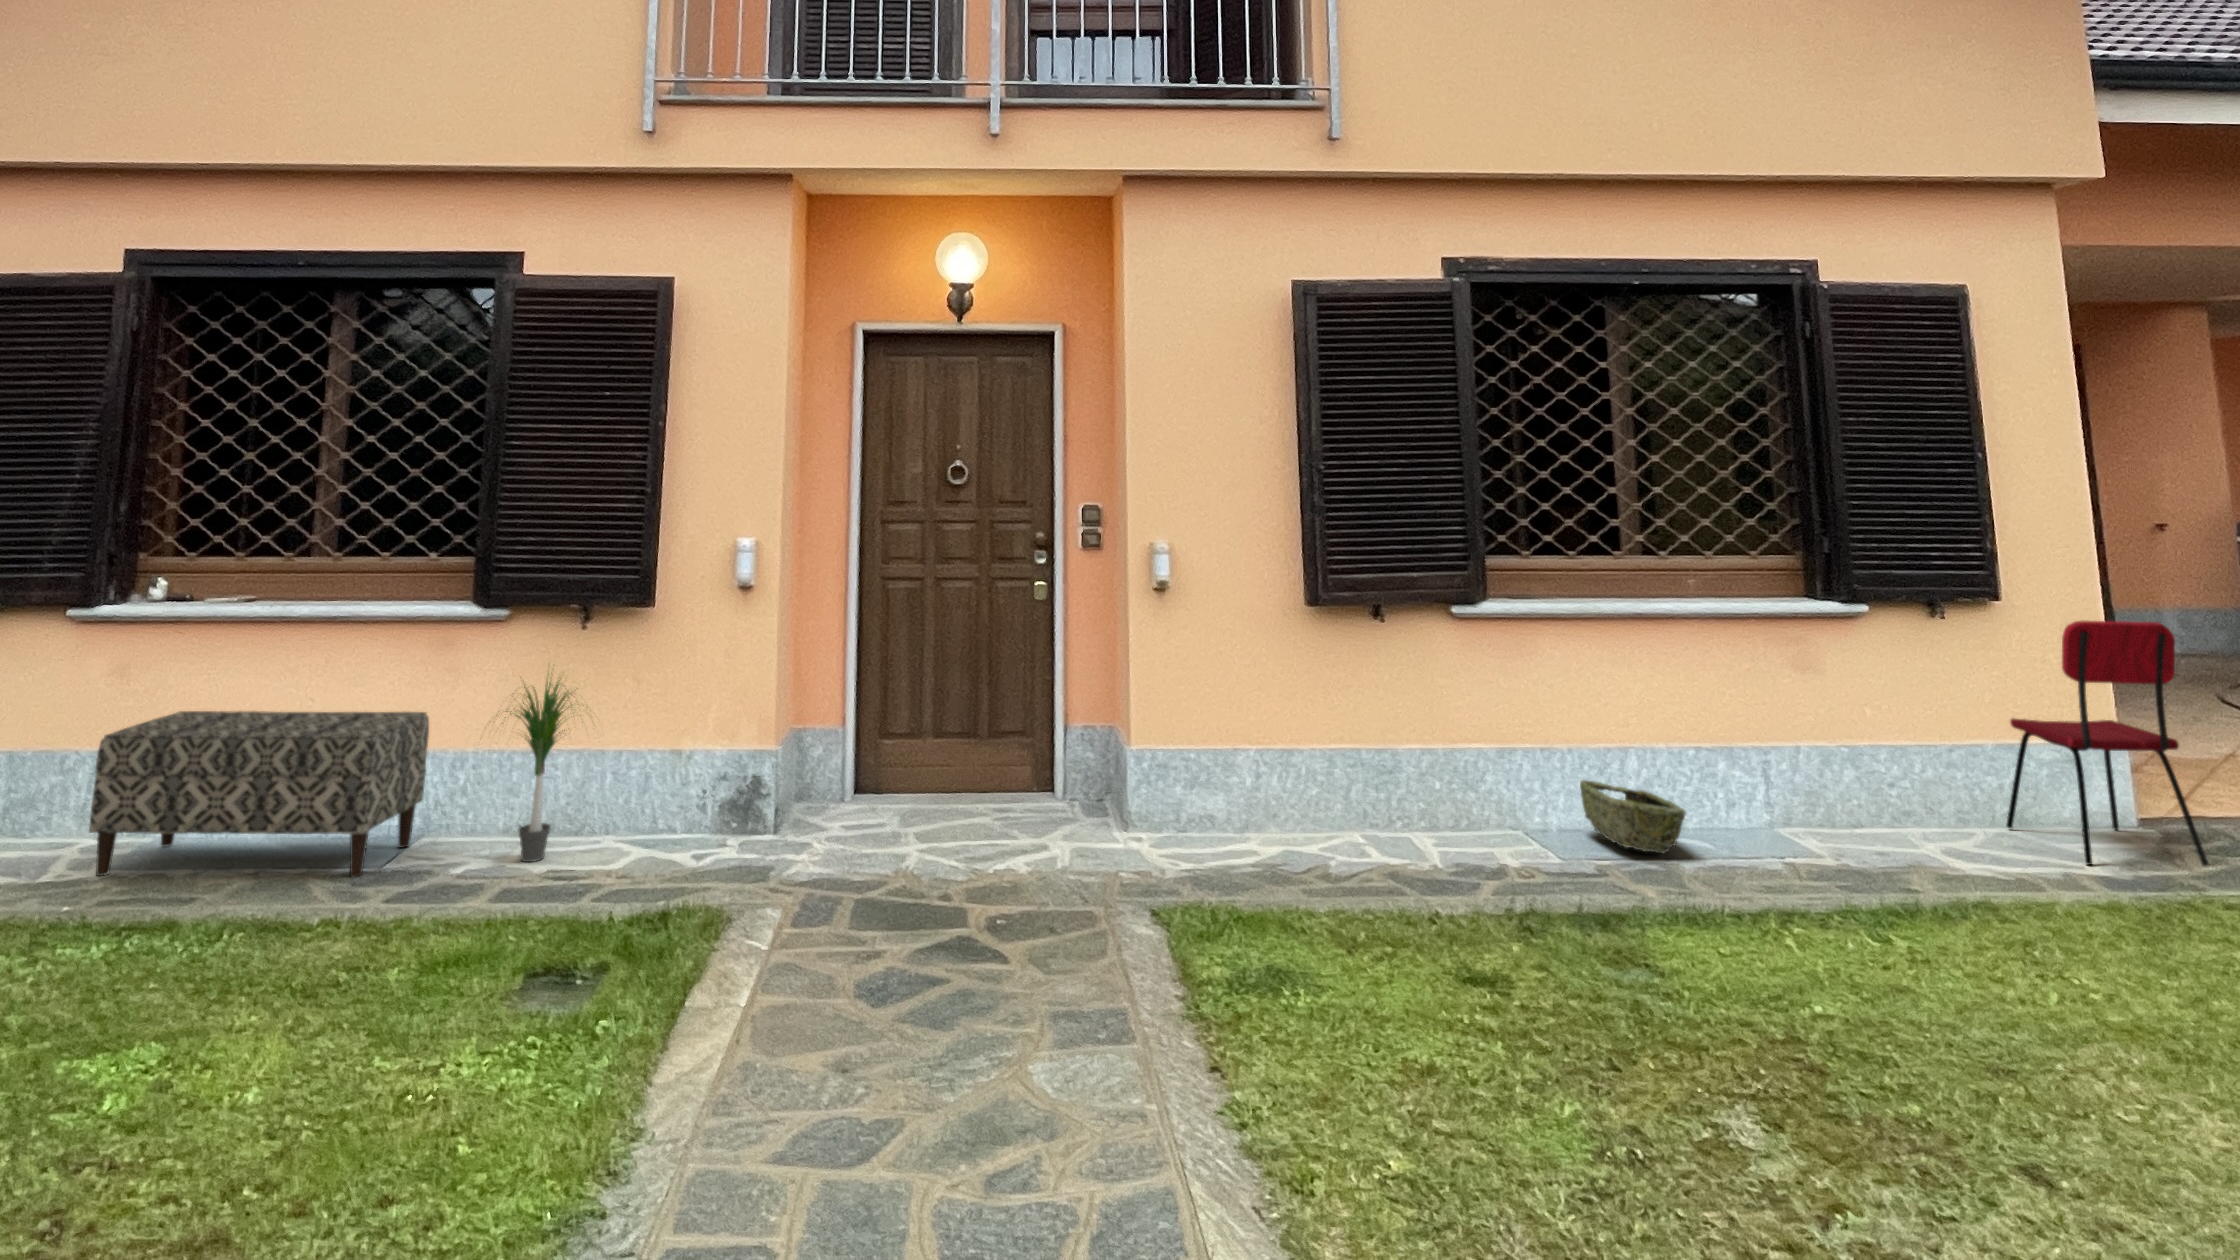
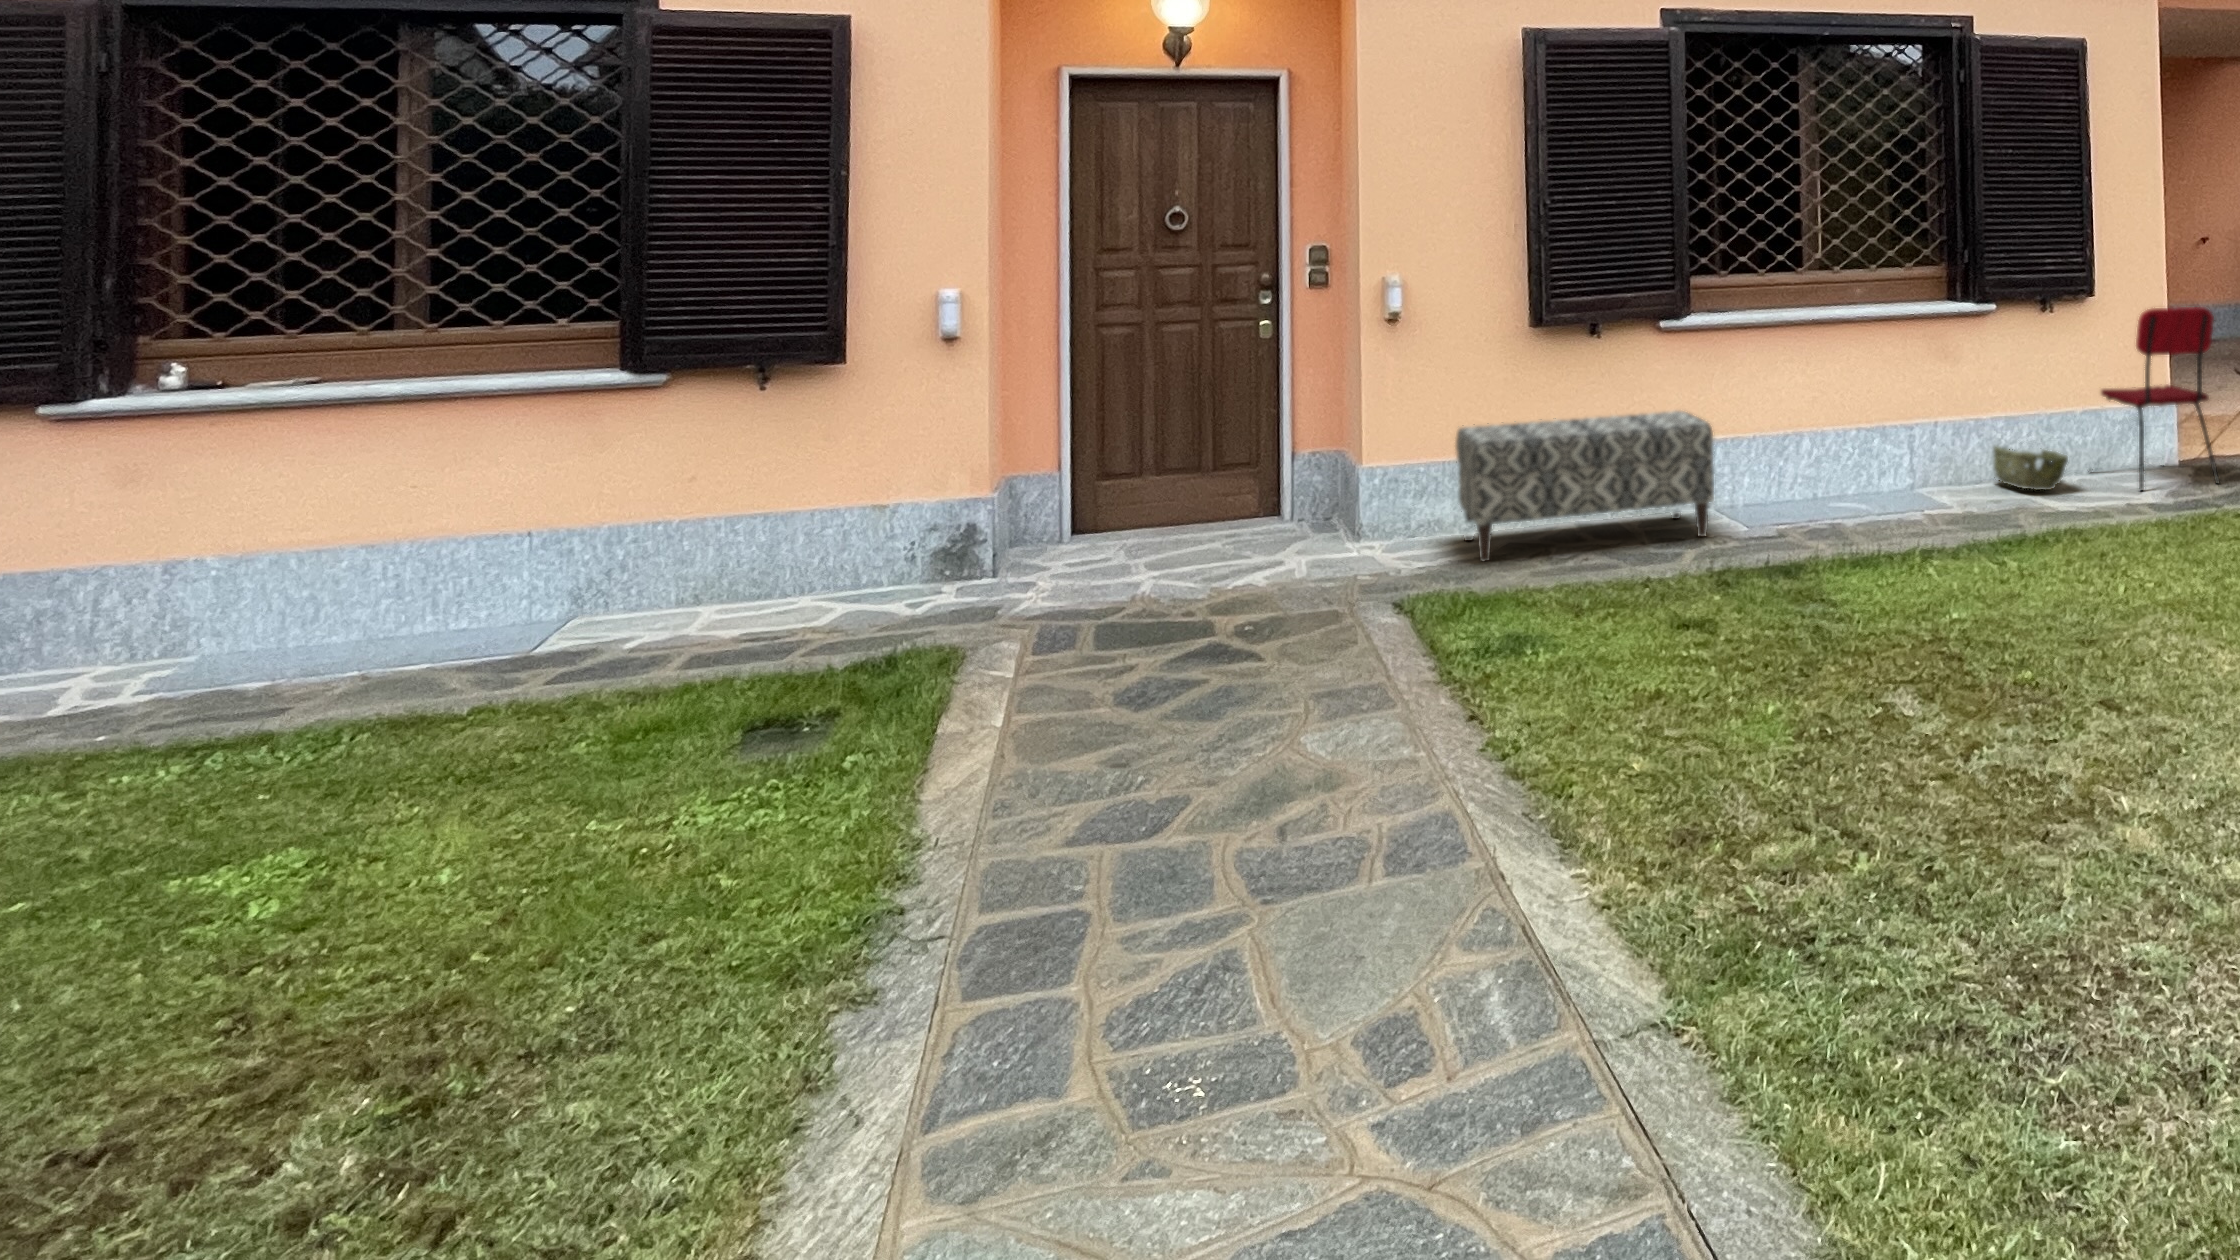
potted plant: present [498,678,583,862] -> none [629,427,791,637]
bench: present [89,711,429,877] -> present [1456,411,1714,562]
woven basket: present [1580,780,1686,853] -> present [1994,446,2068,490]

